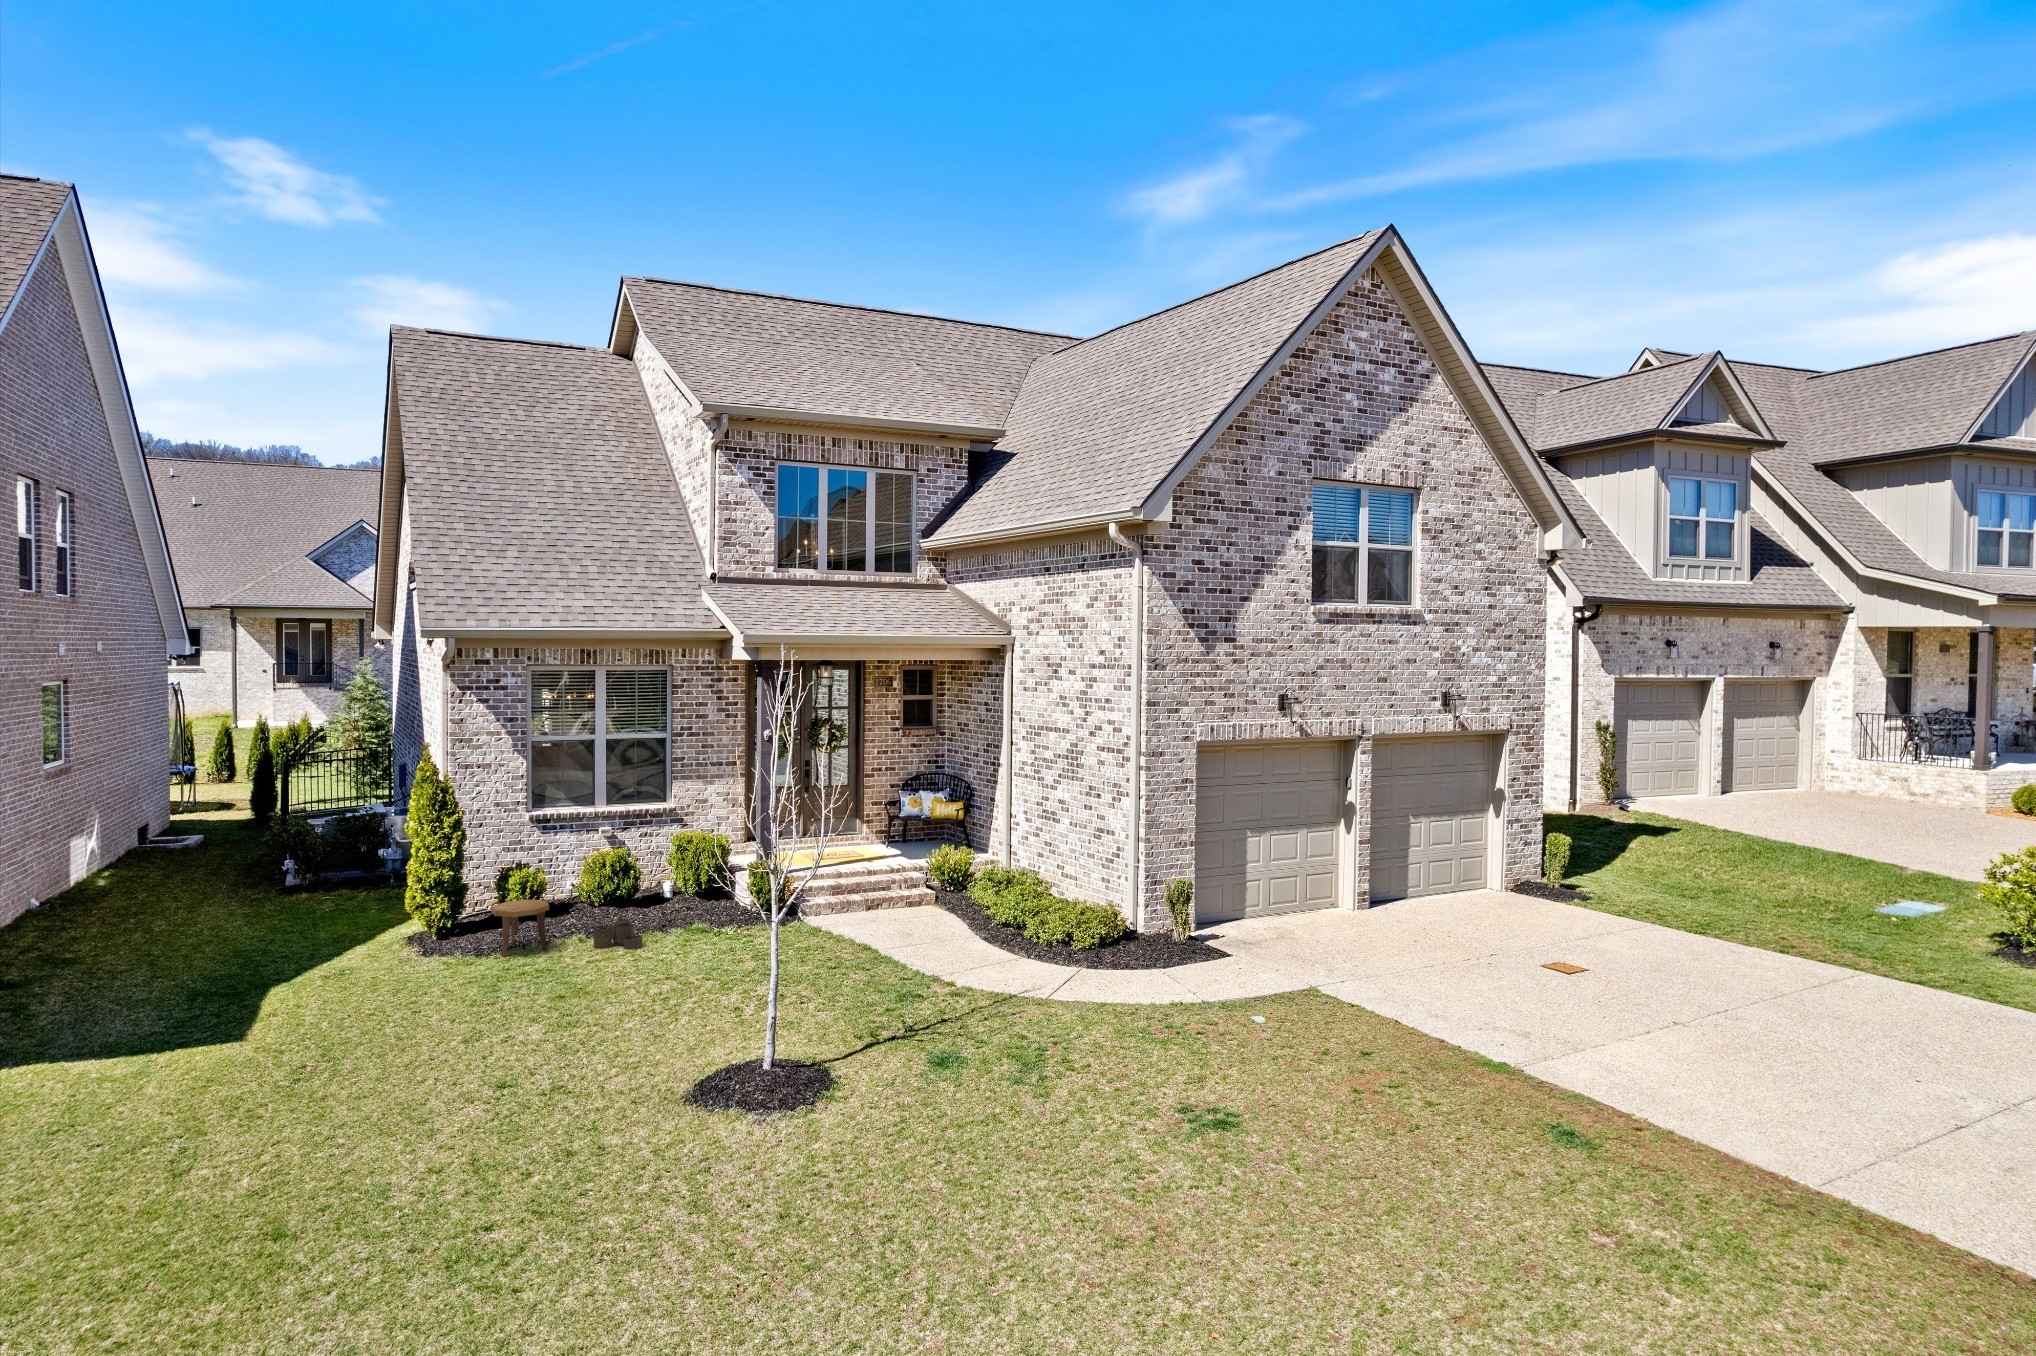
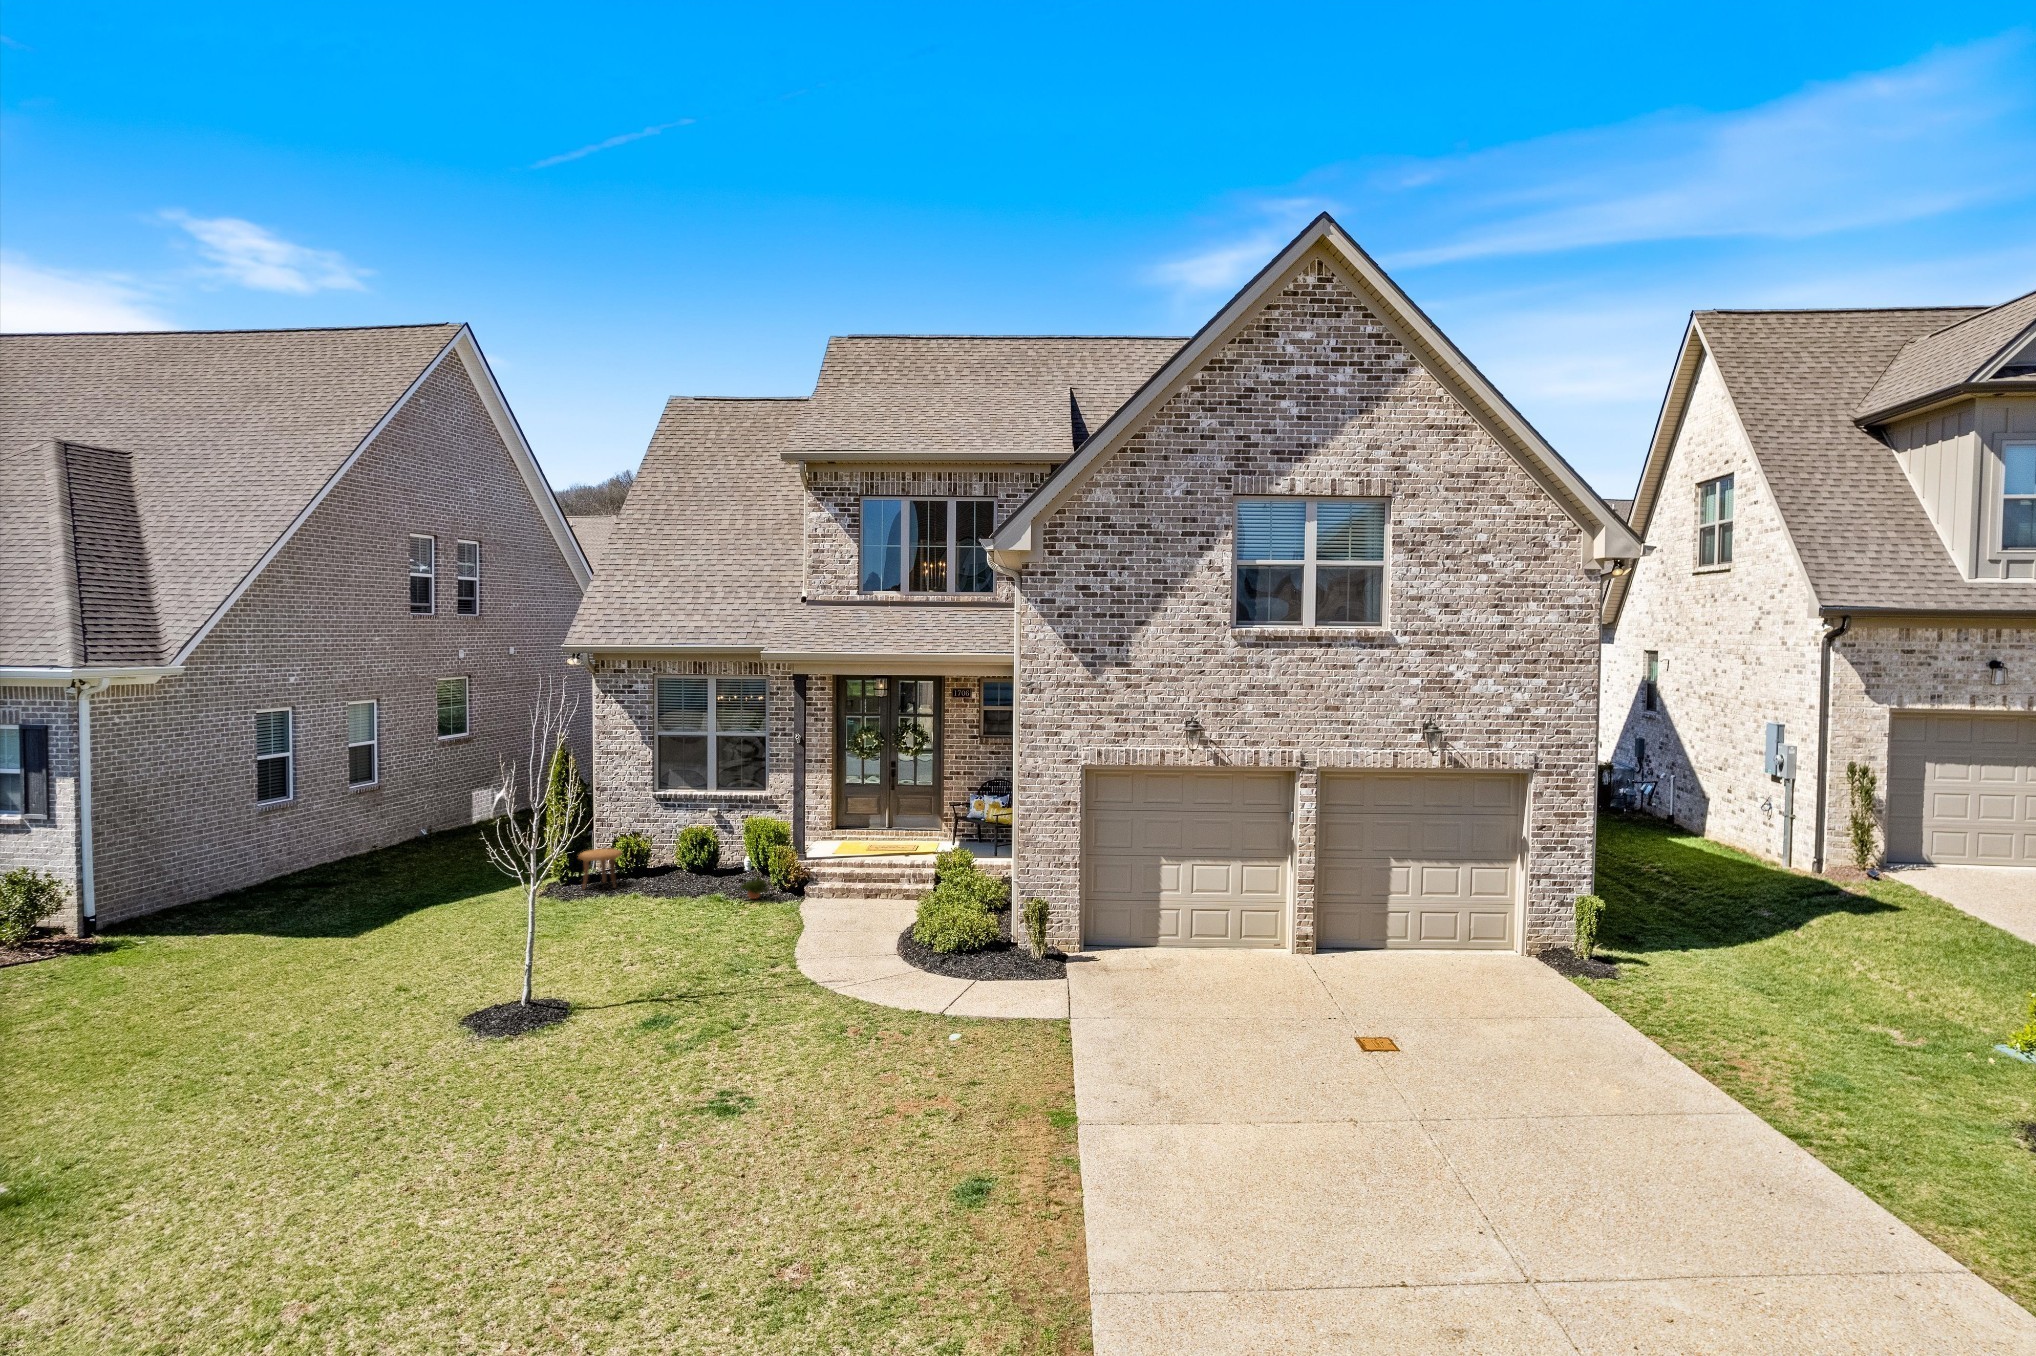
potted plant: none [735,909,776,940] -> present [736,876,768,899]
woven basket: present [593,919,642,949] -> none [643,870,684,896]

